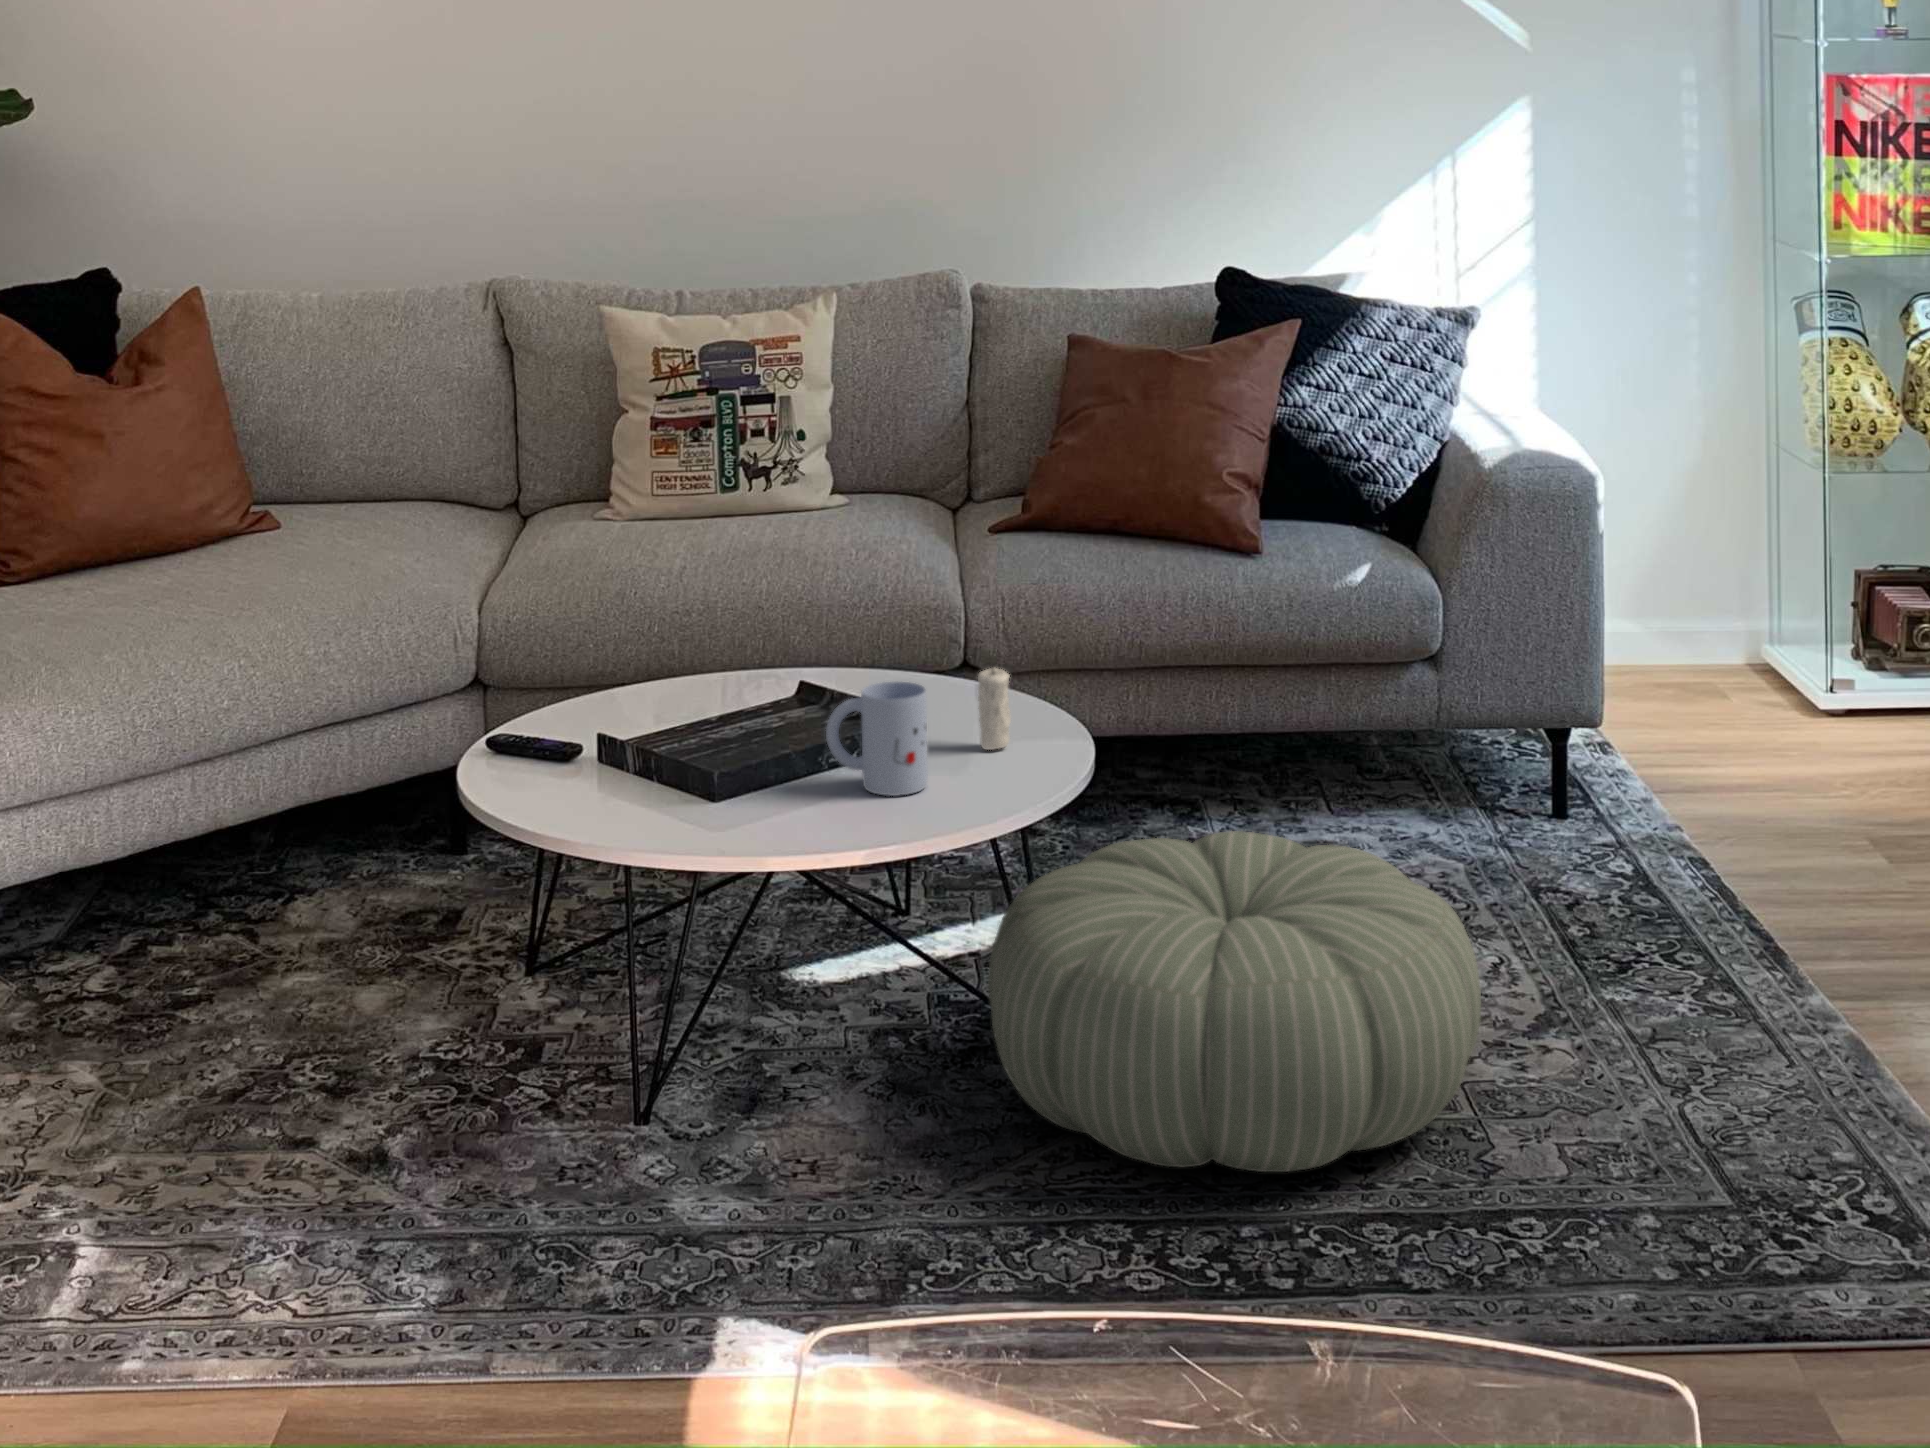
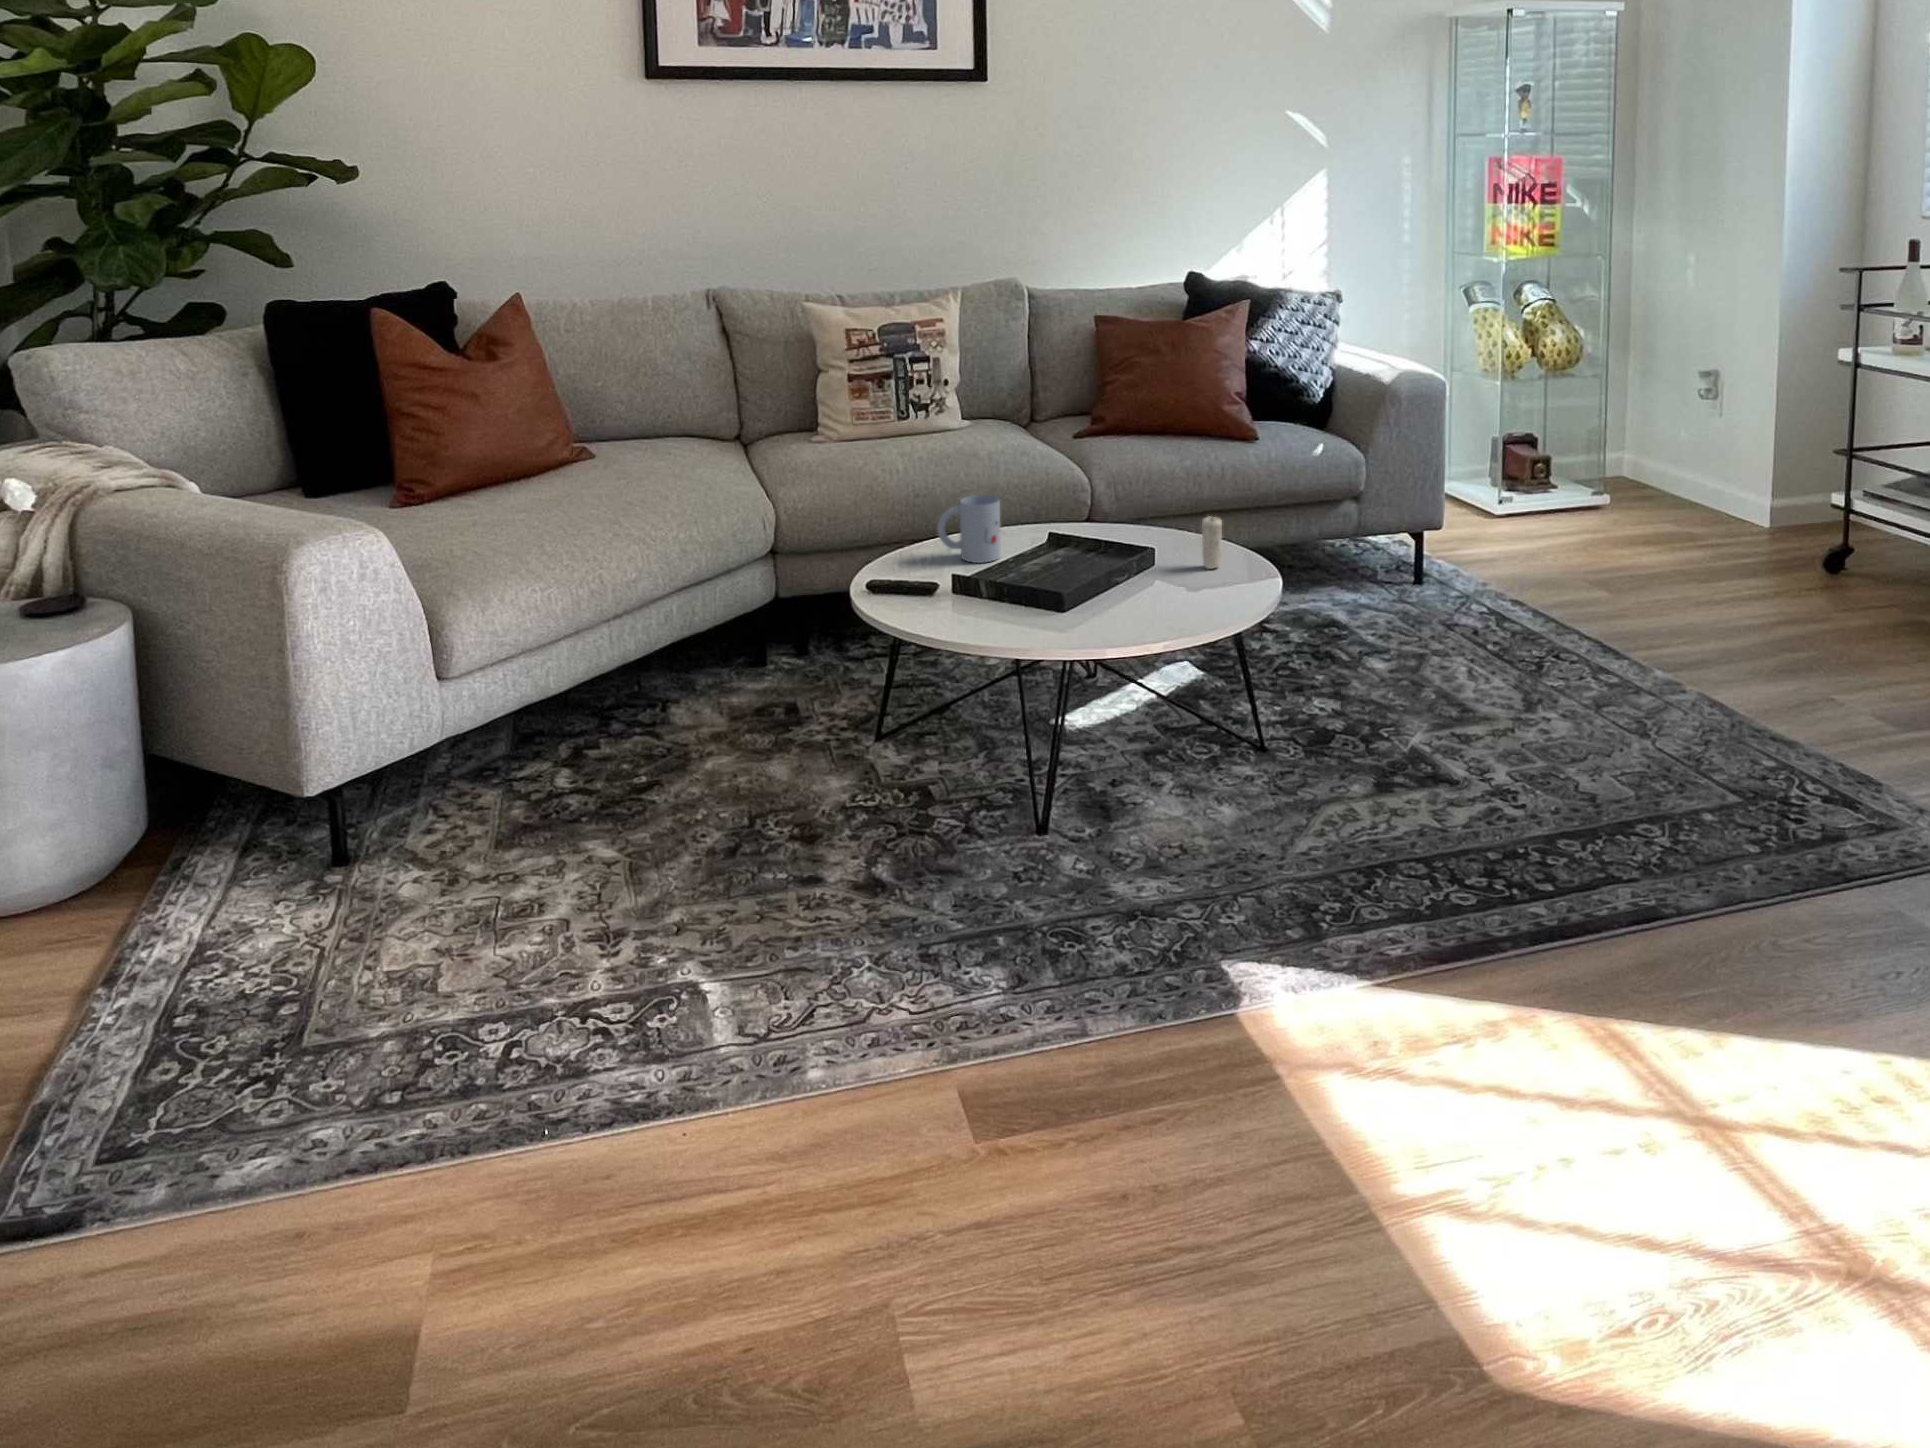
mug: present [826,682,928,796] -> present [937,495,1001,563]
pouf: present [988,831,1481,1172] -> none [1232,607,1550,819]

